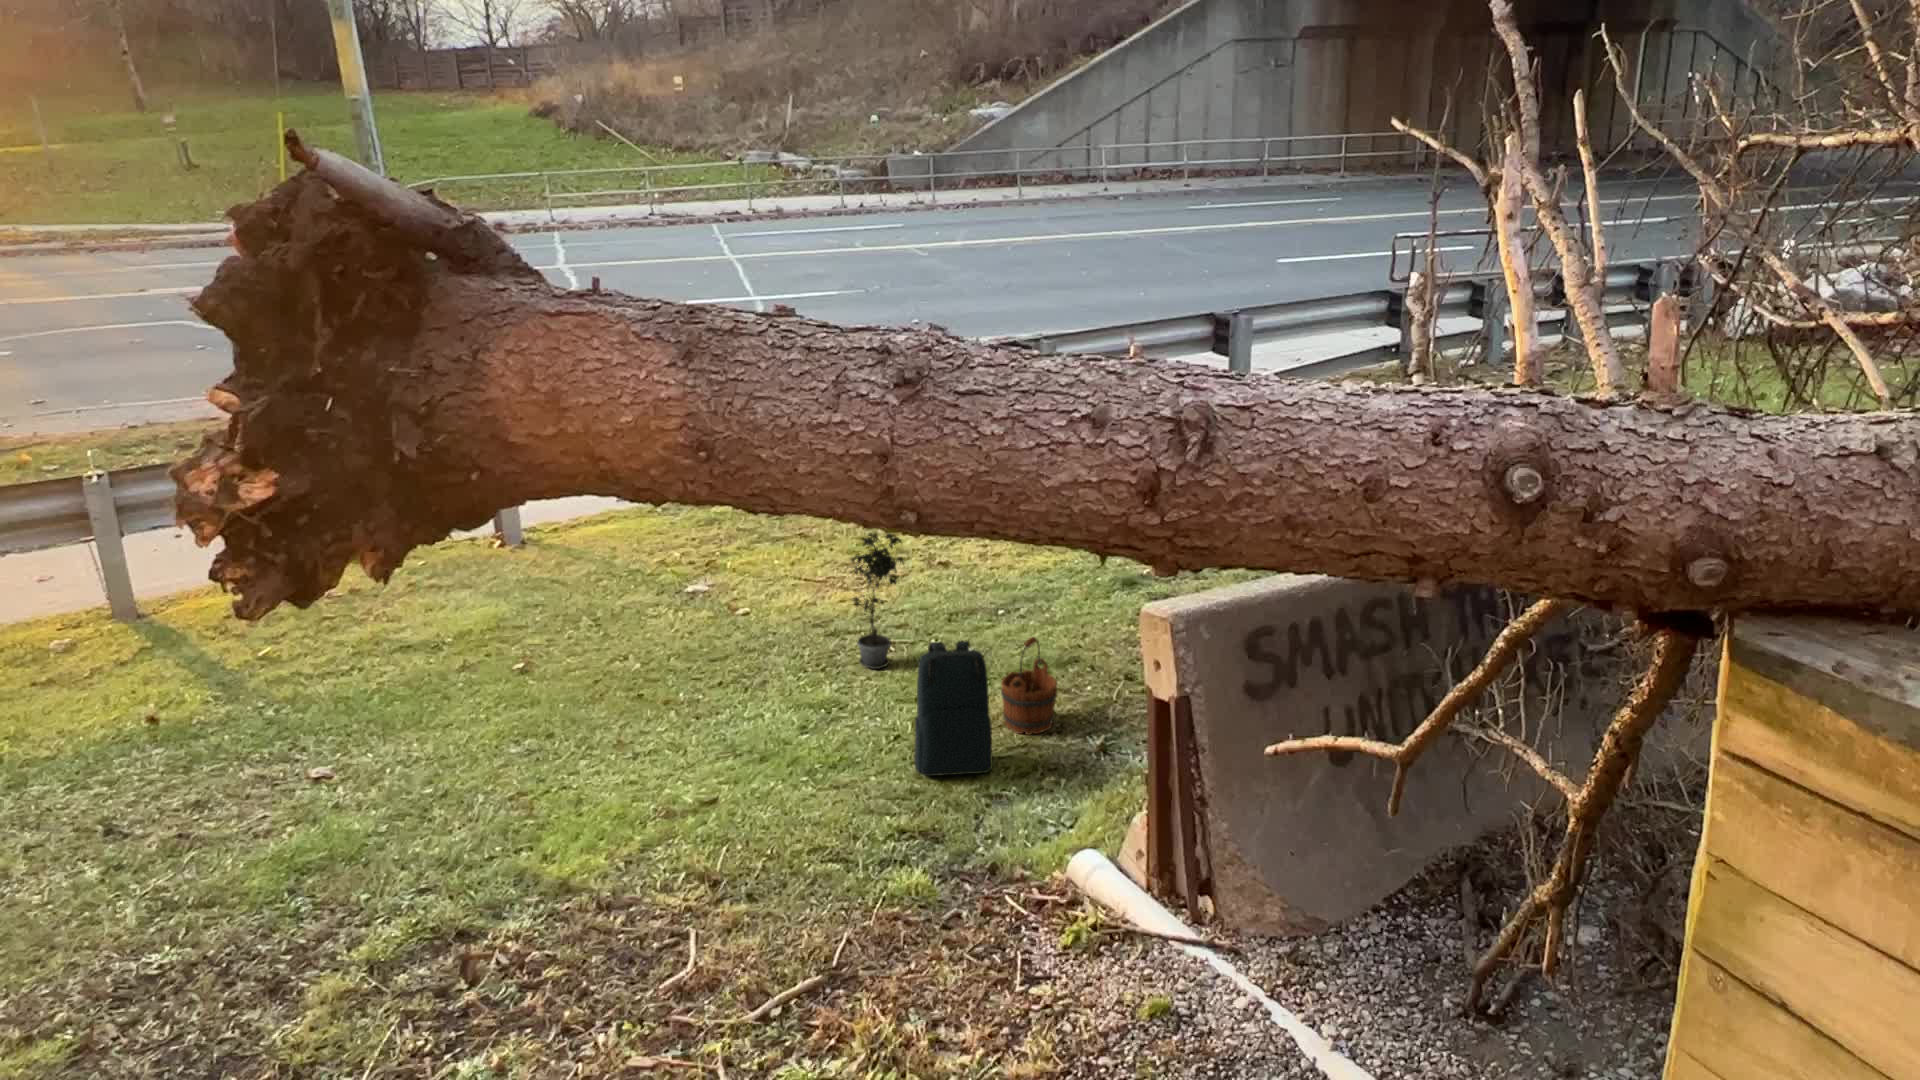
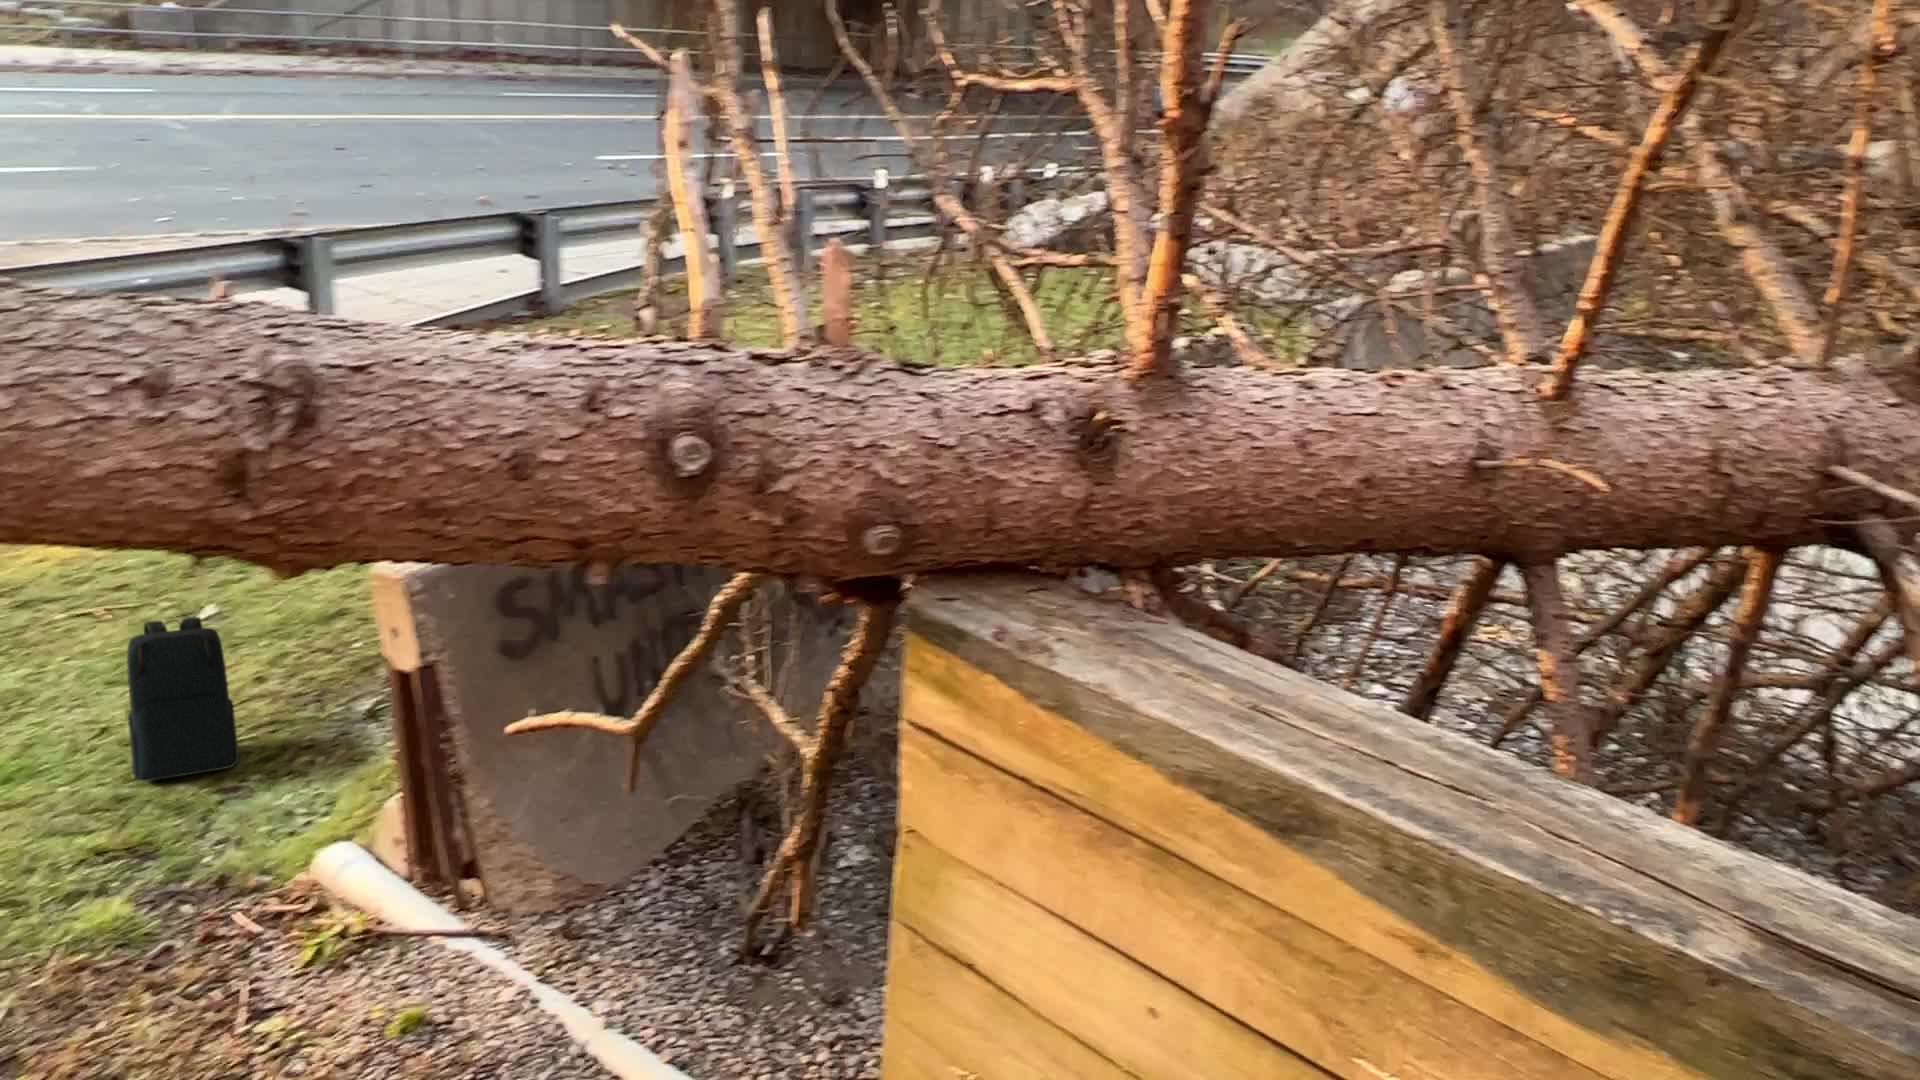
potted plant: present [847,531,904,669] -> none [35,479,131,653]
wooden bucket: present [1001,637,1057,735] -> none [256,604,329,716]

